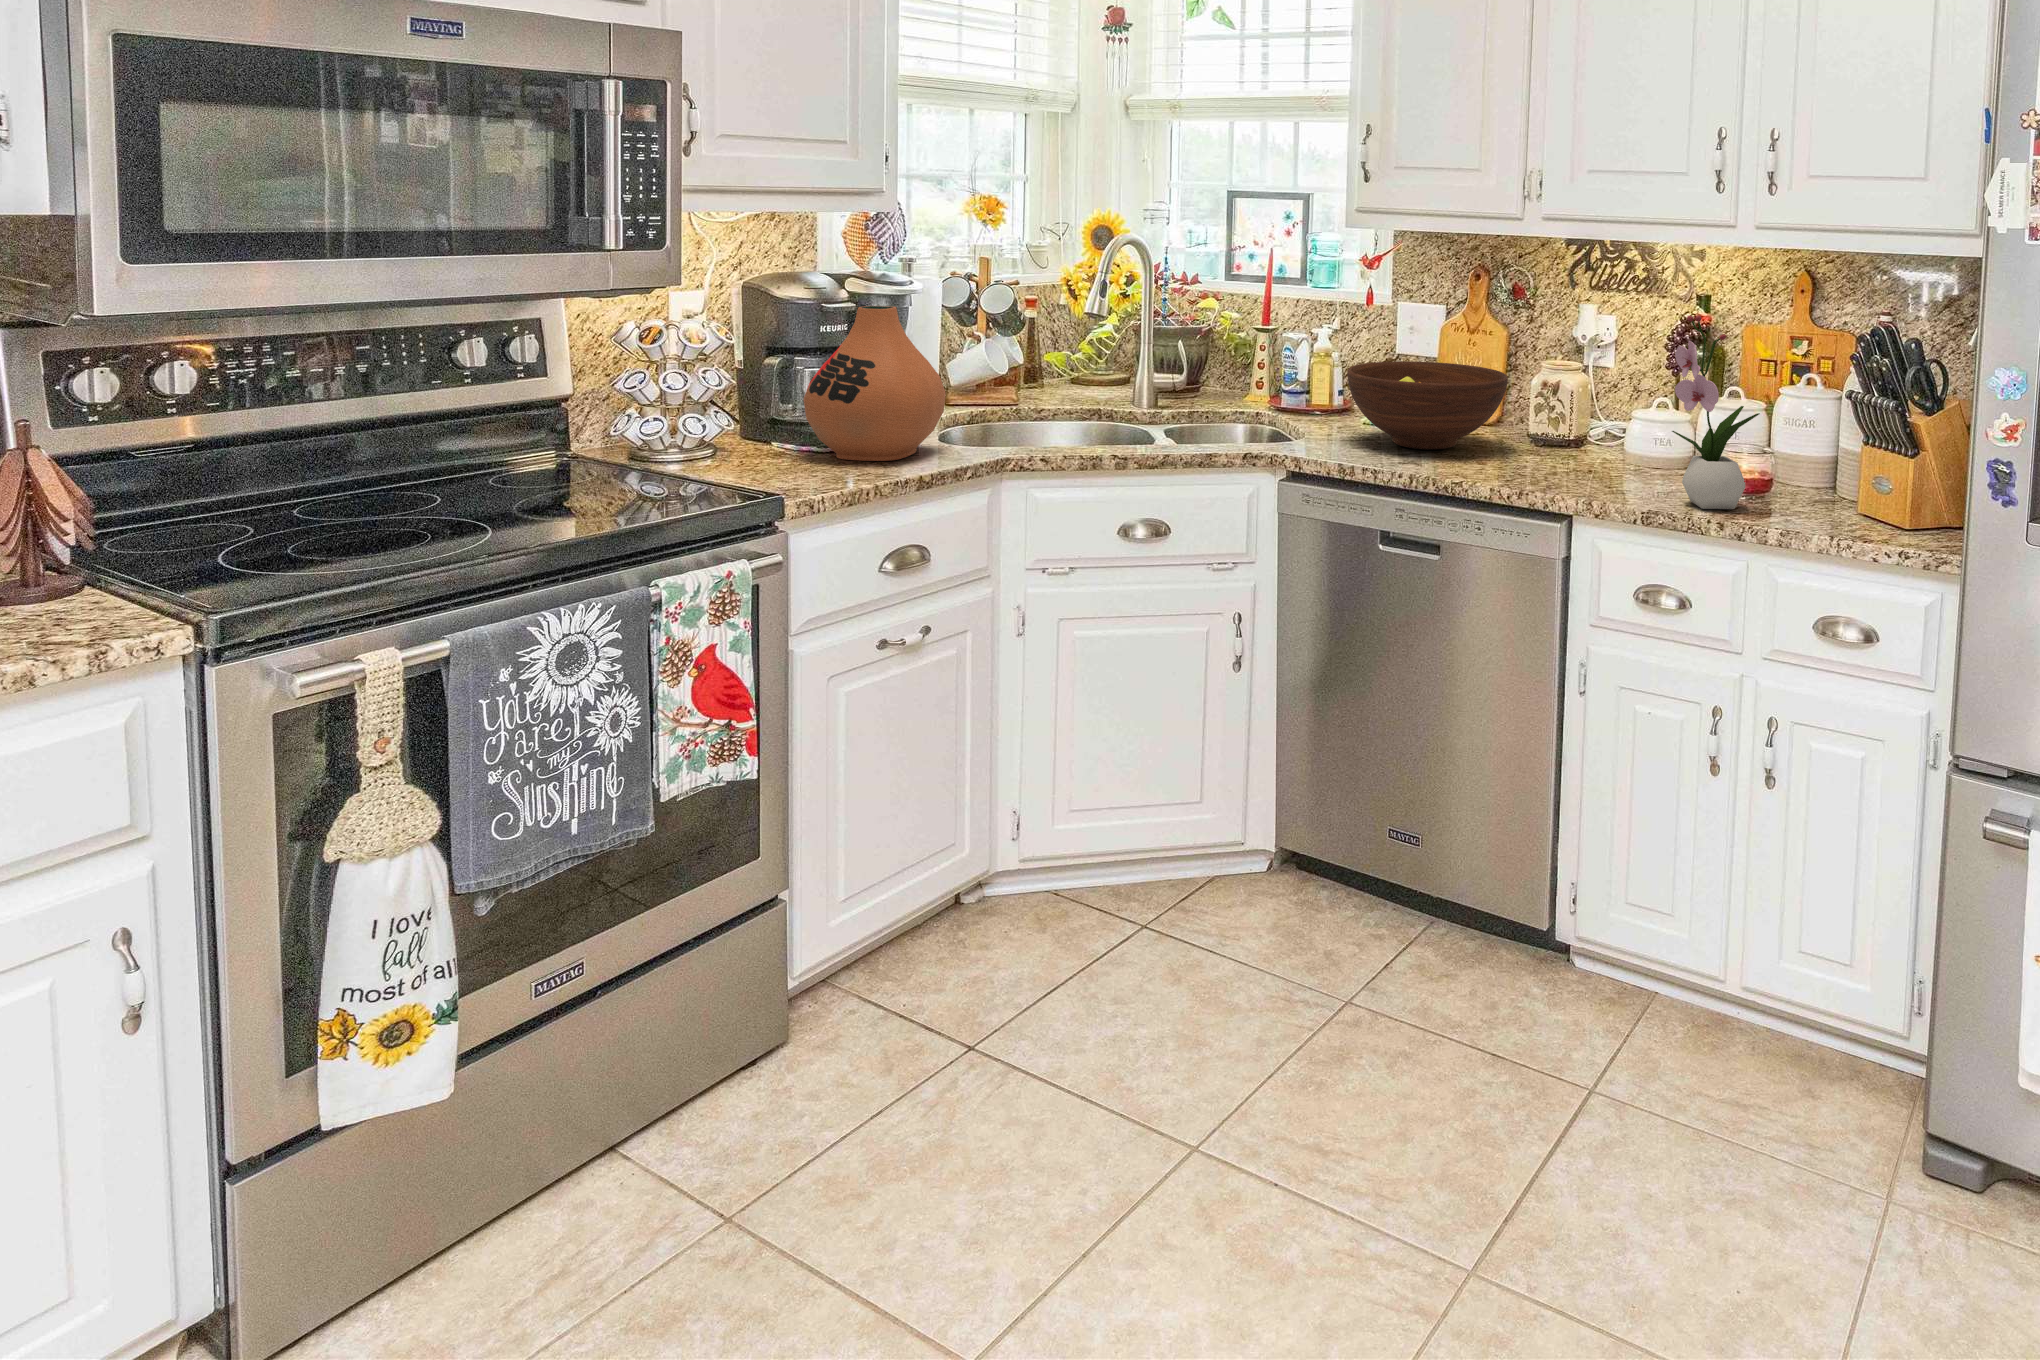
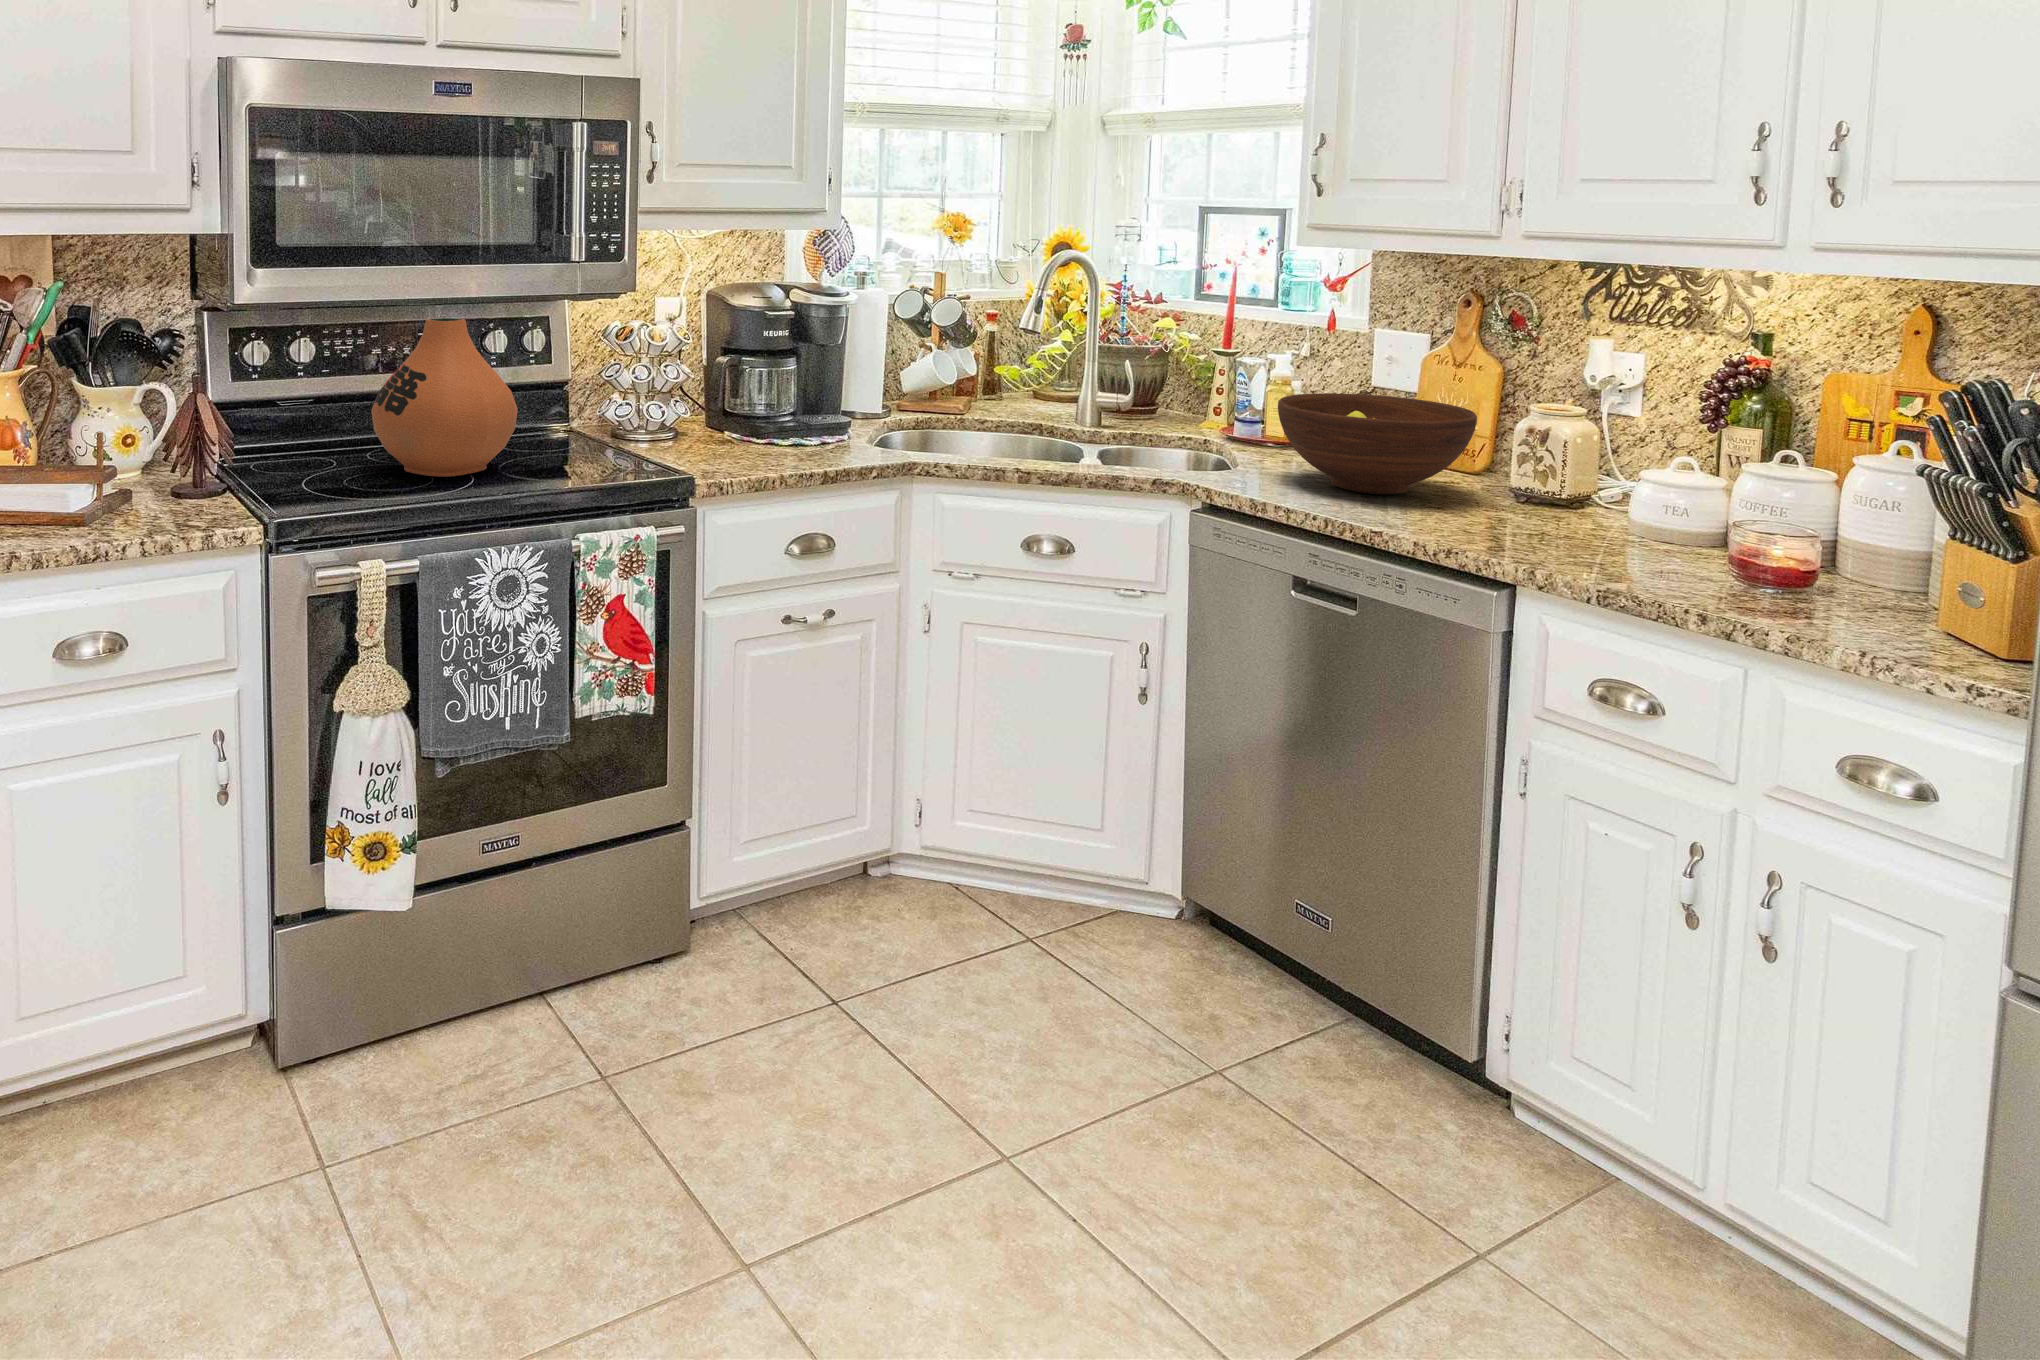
vase: present [803,306,946,461] -> present [371,318,518,477]
flower arrangement: present [1672,315,1760,509] -> none [1654,351,1780,598]

